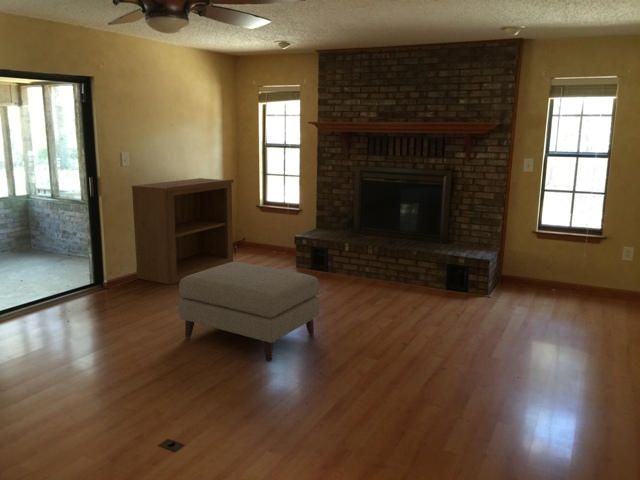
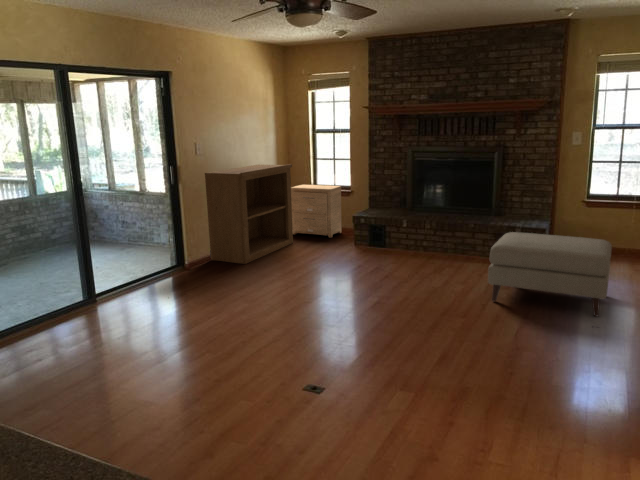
side table: none [236,200,290,258] -> present [291,185,342,237]
ottoman: present [179,262,320,361] -> present [488,232,612,317]

